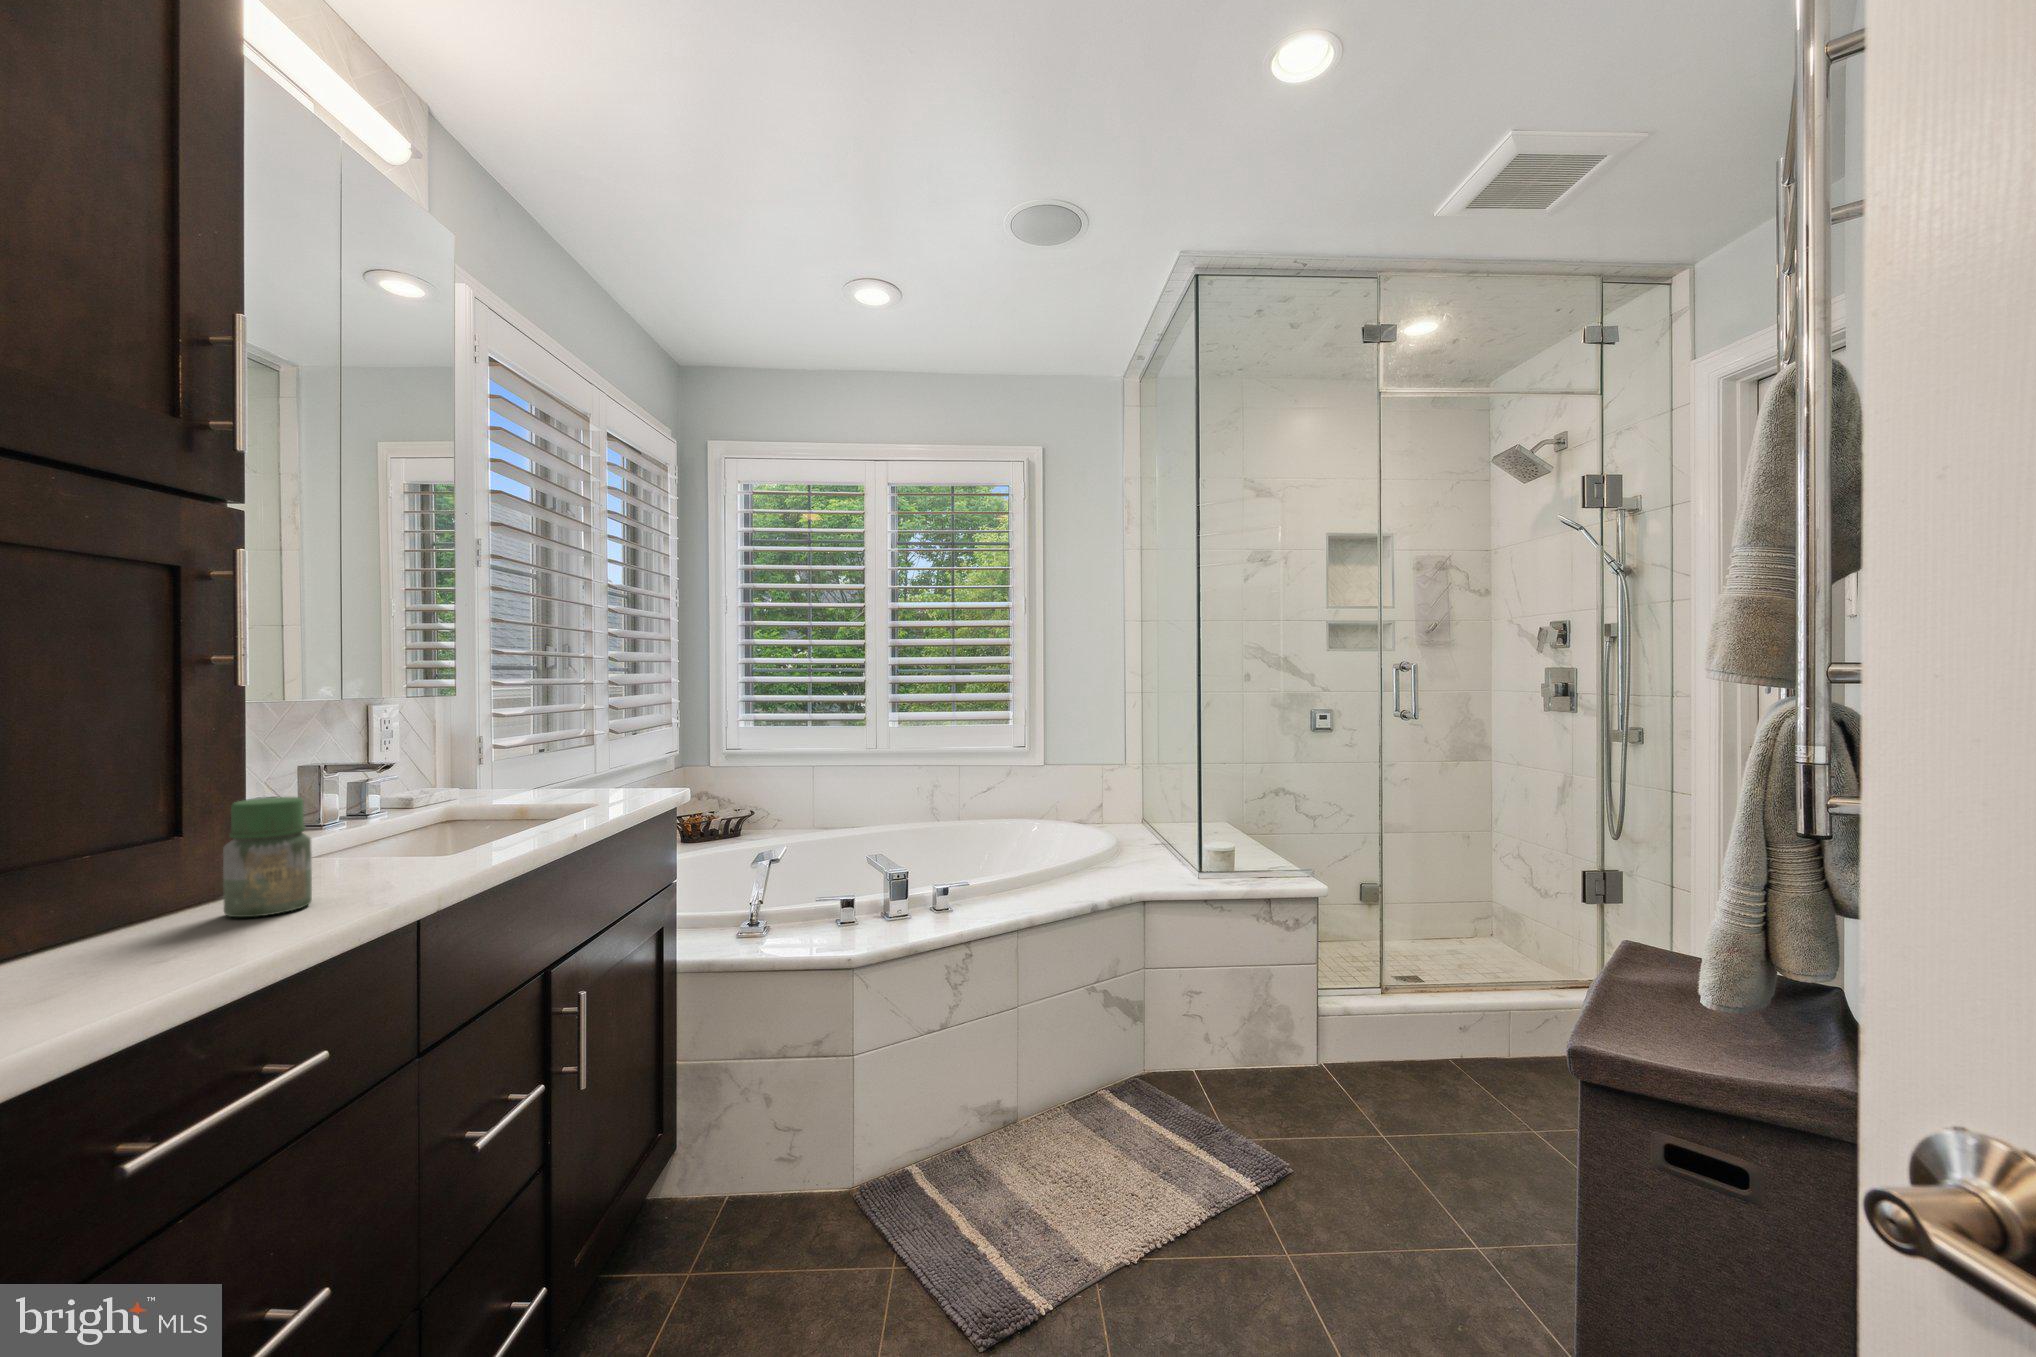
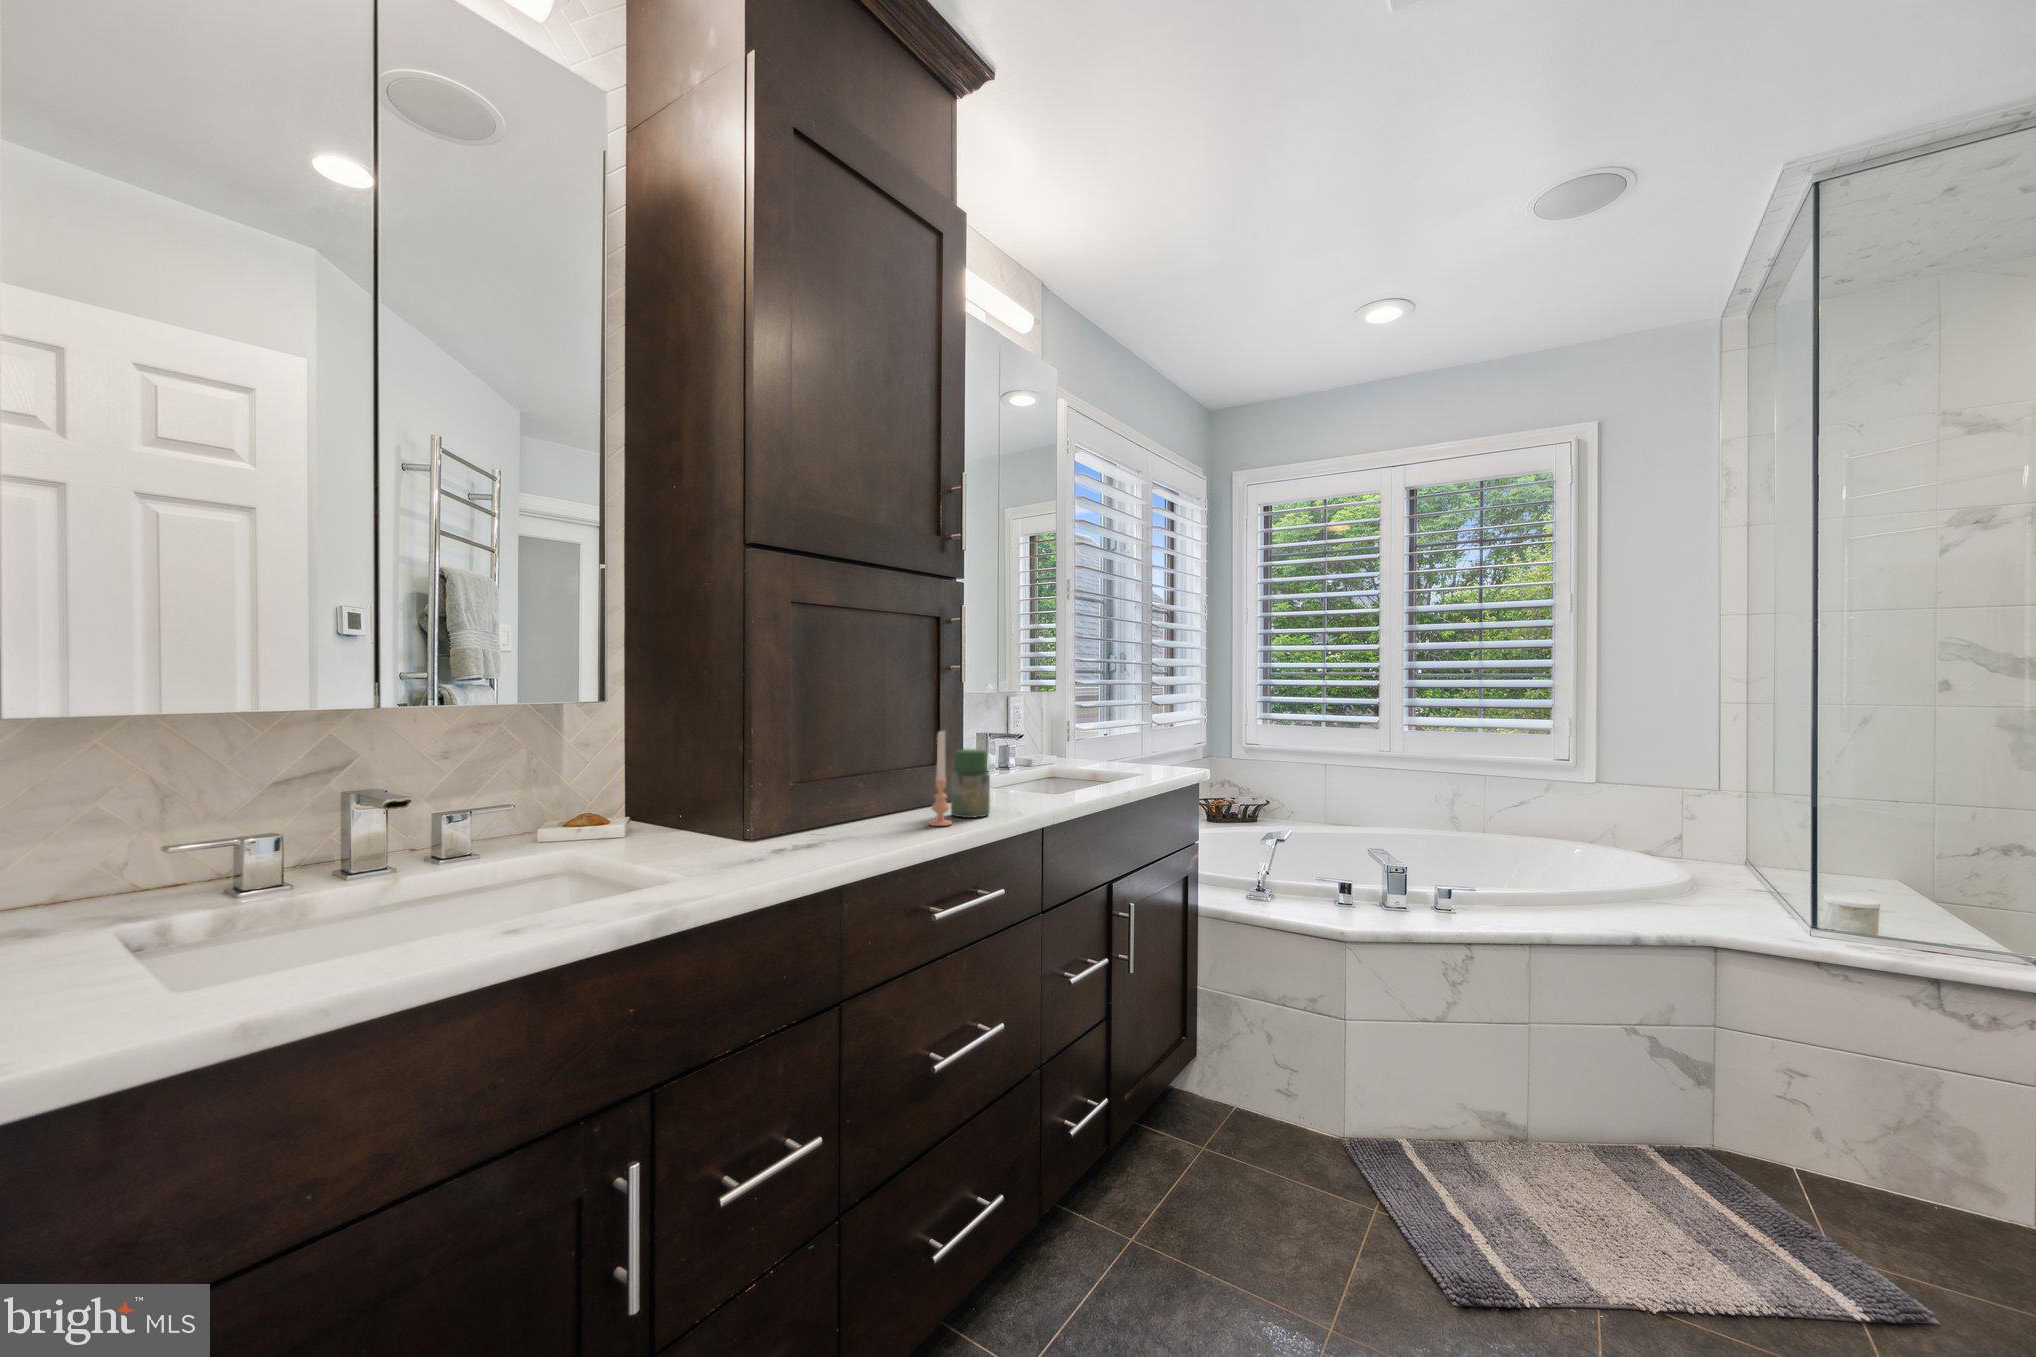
candle: none [161,770,220,946] -> present [929,731,952,826]

